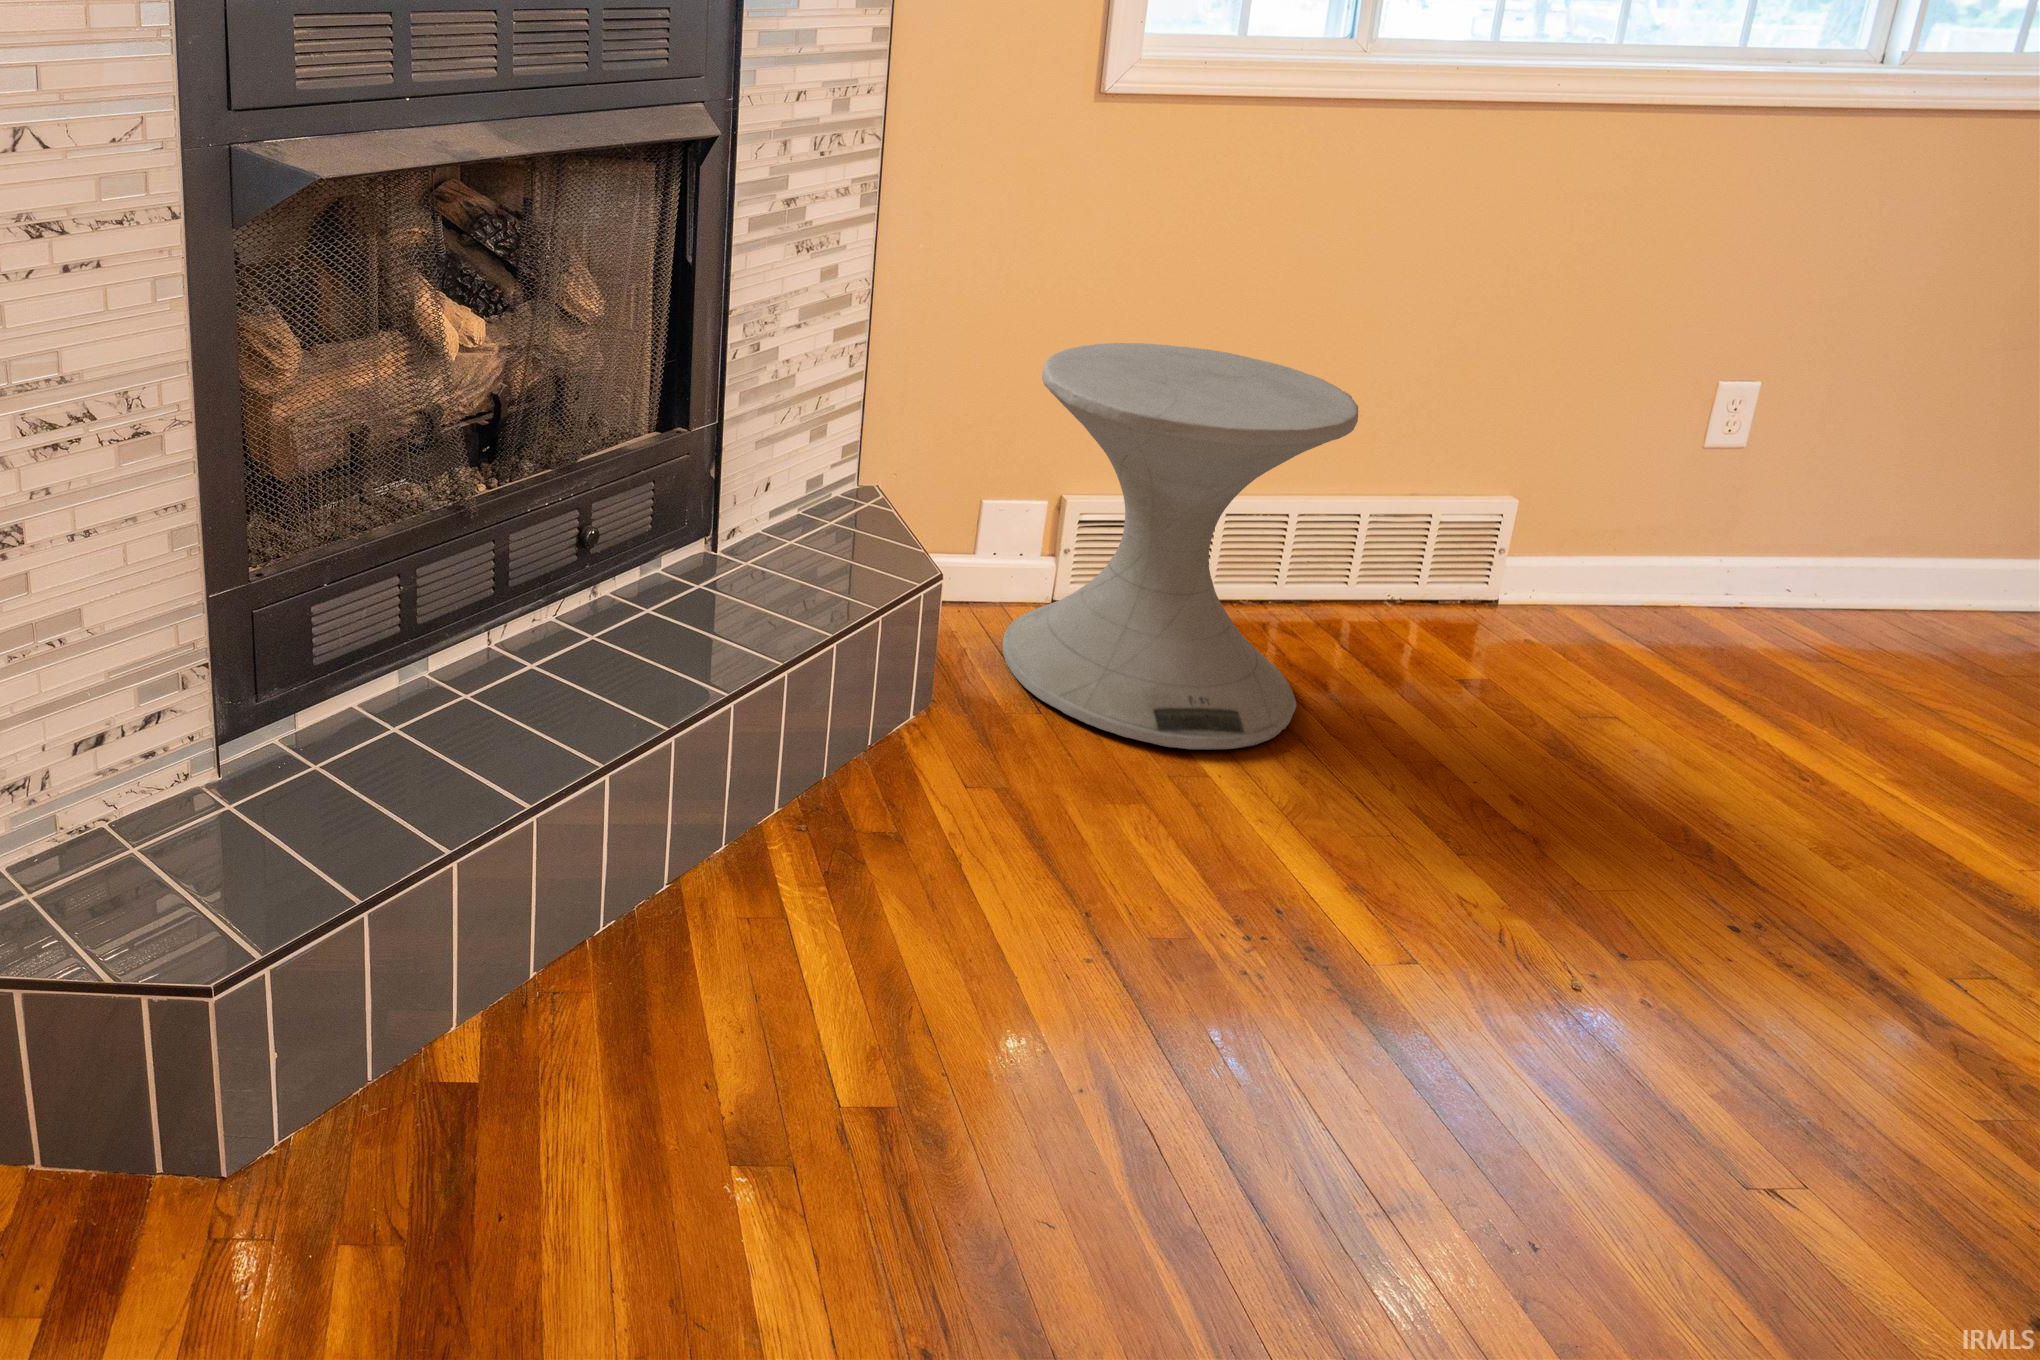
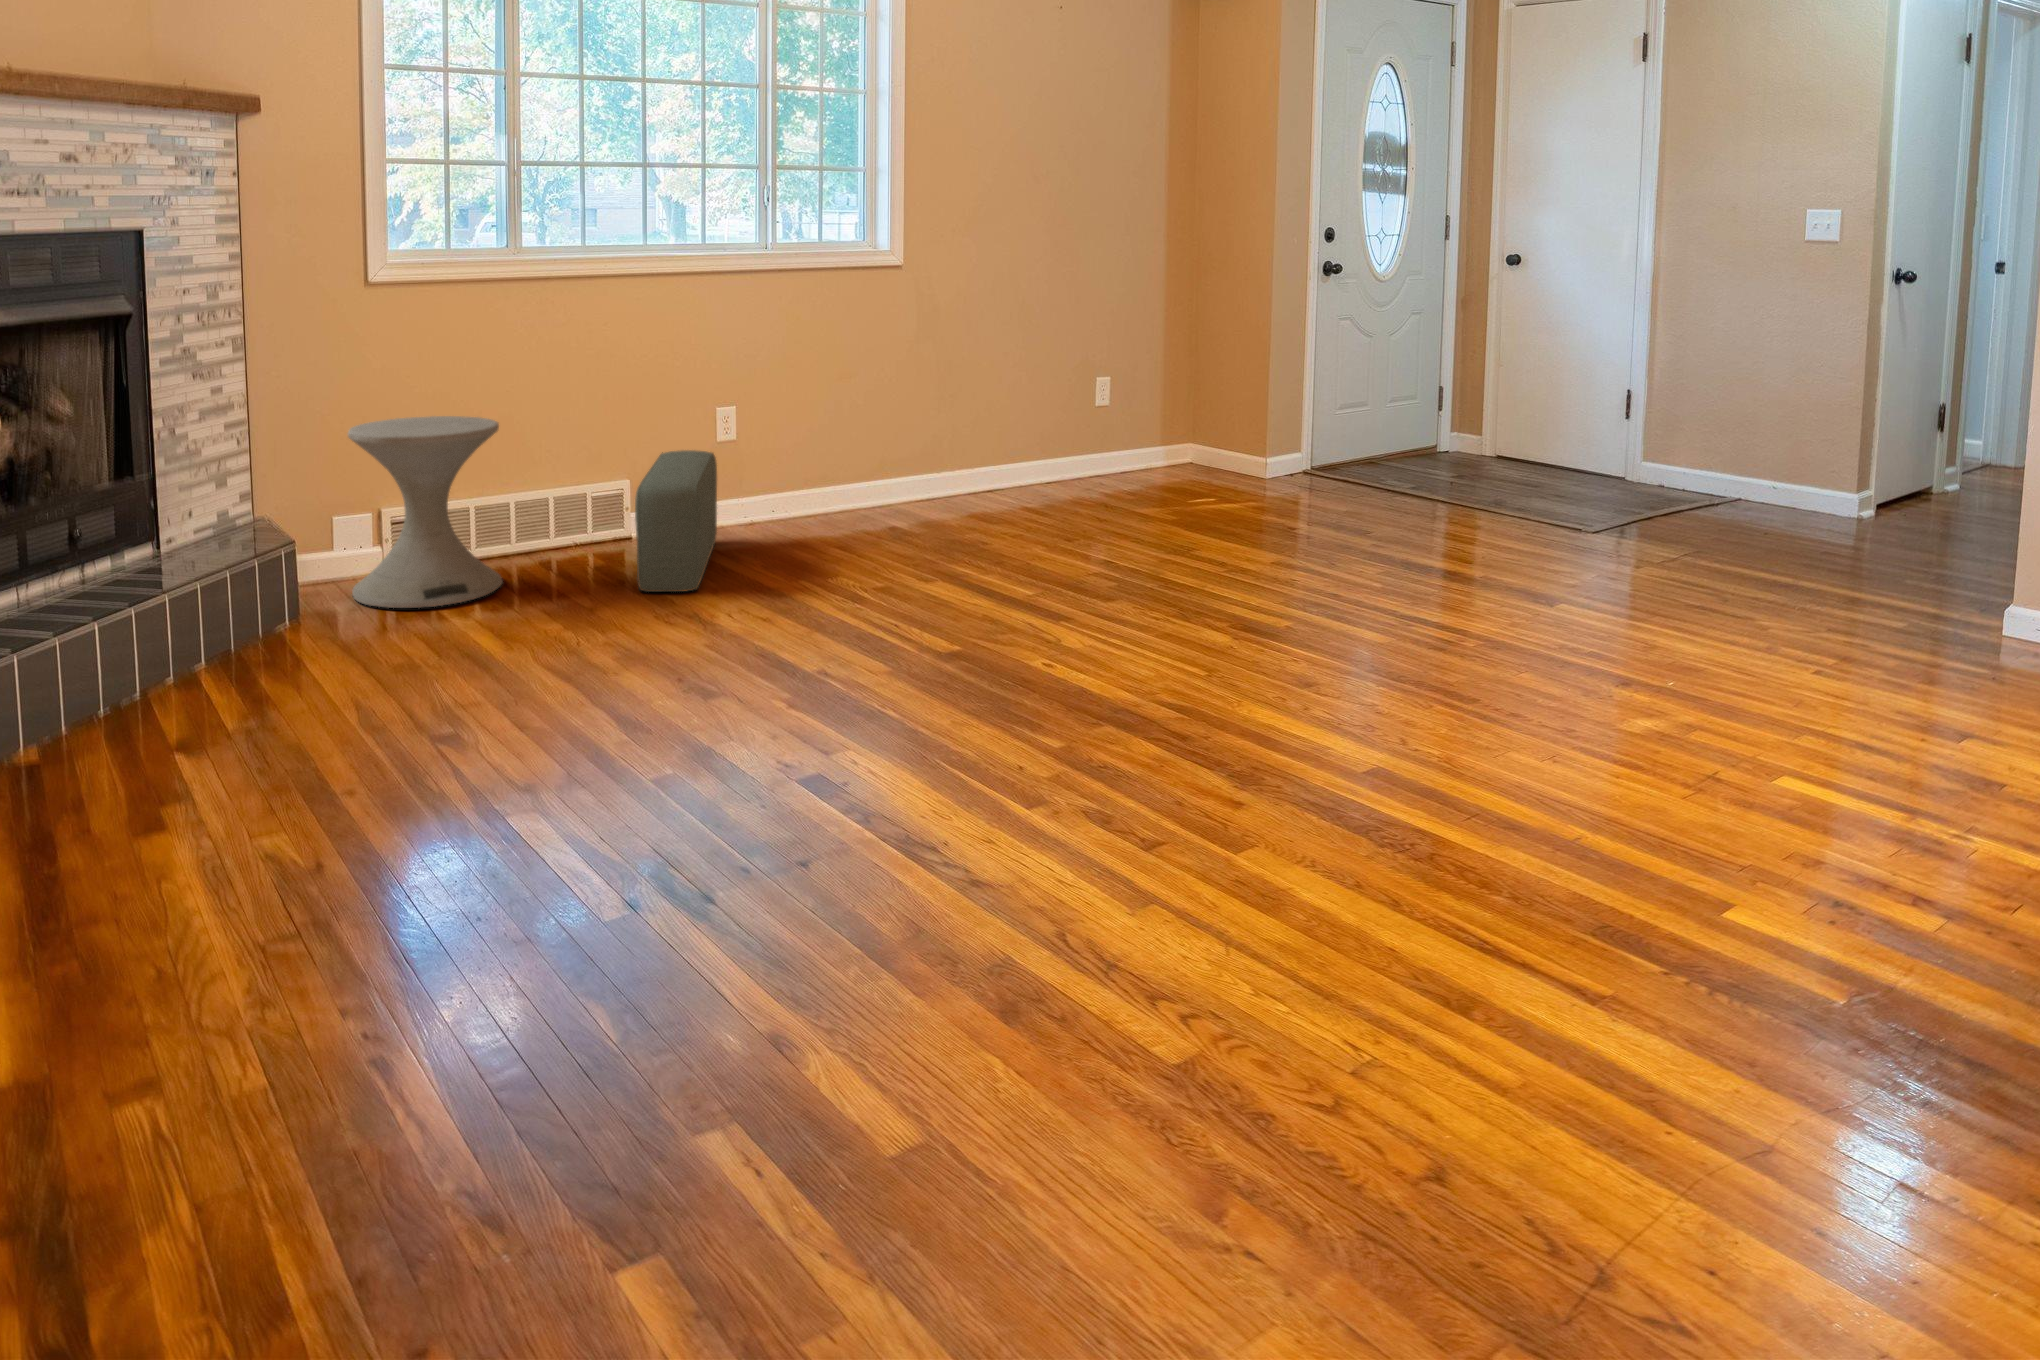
pouf: none [1604,476,1914,888] -> present [635,450,717,592]

